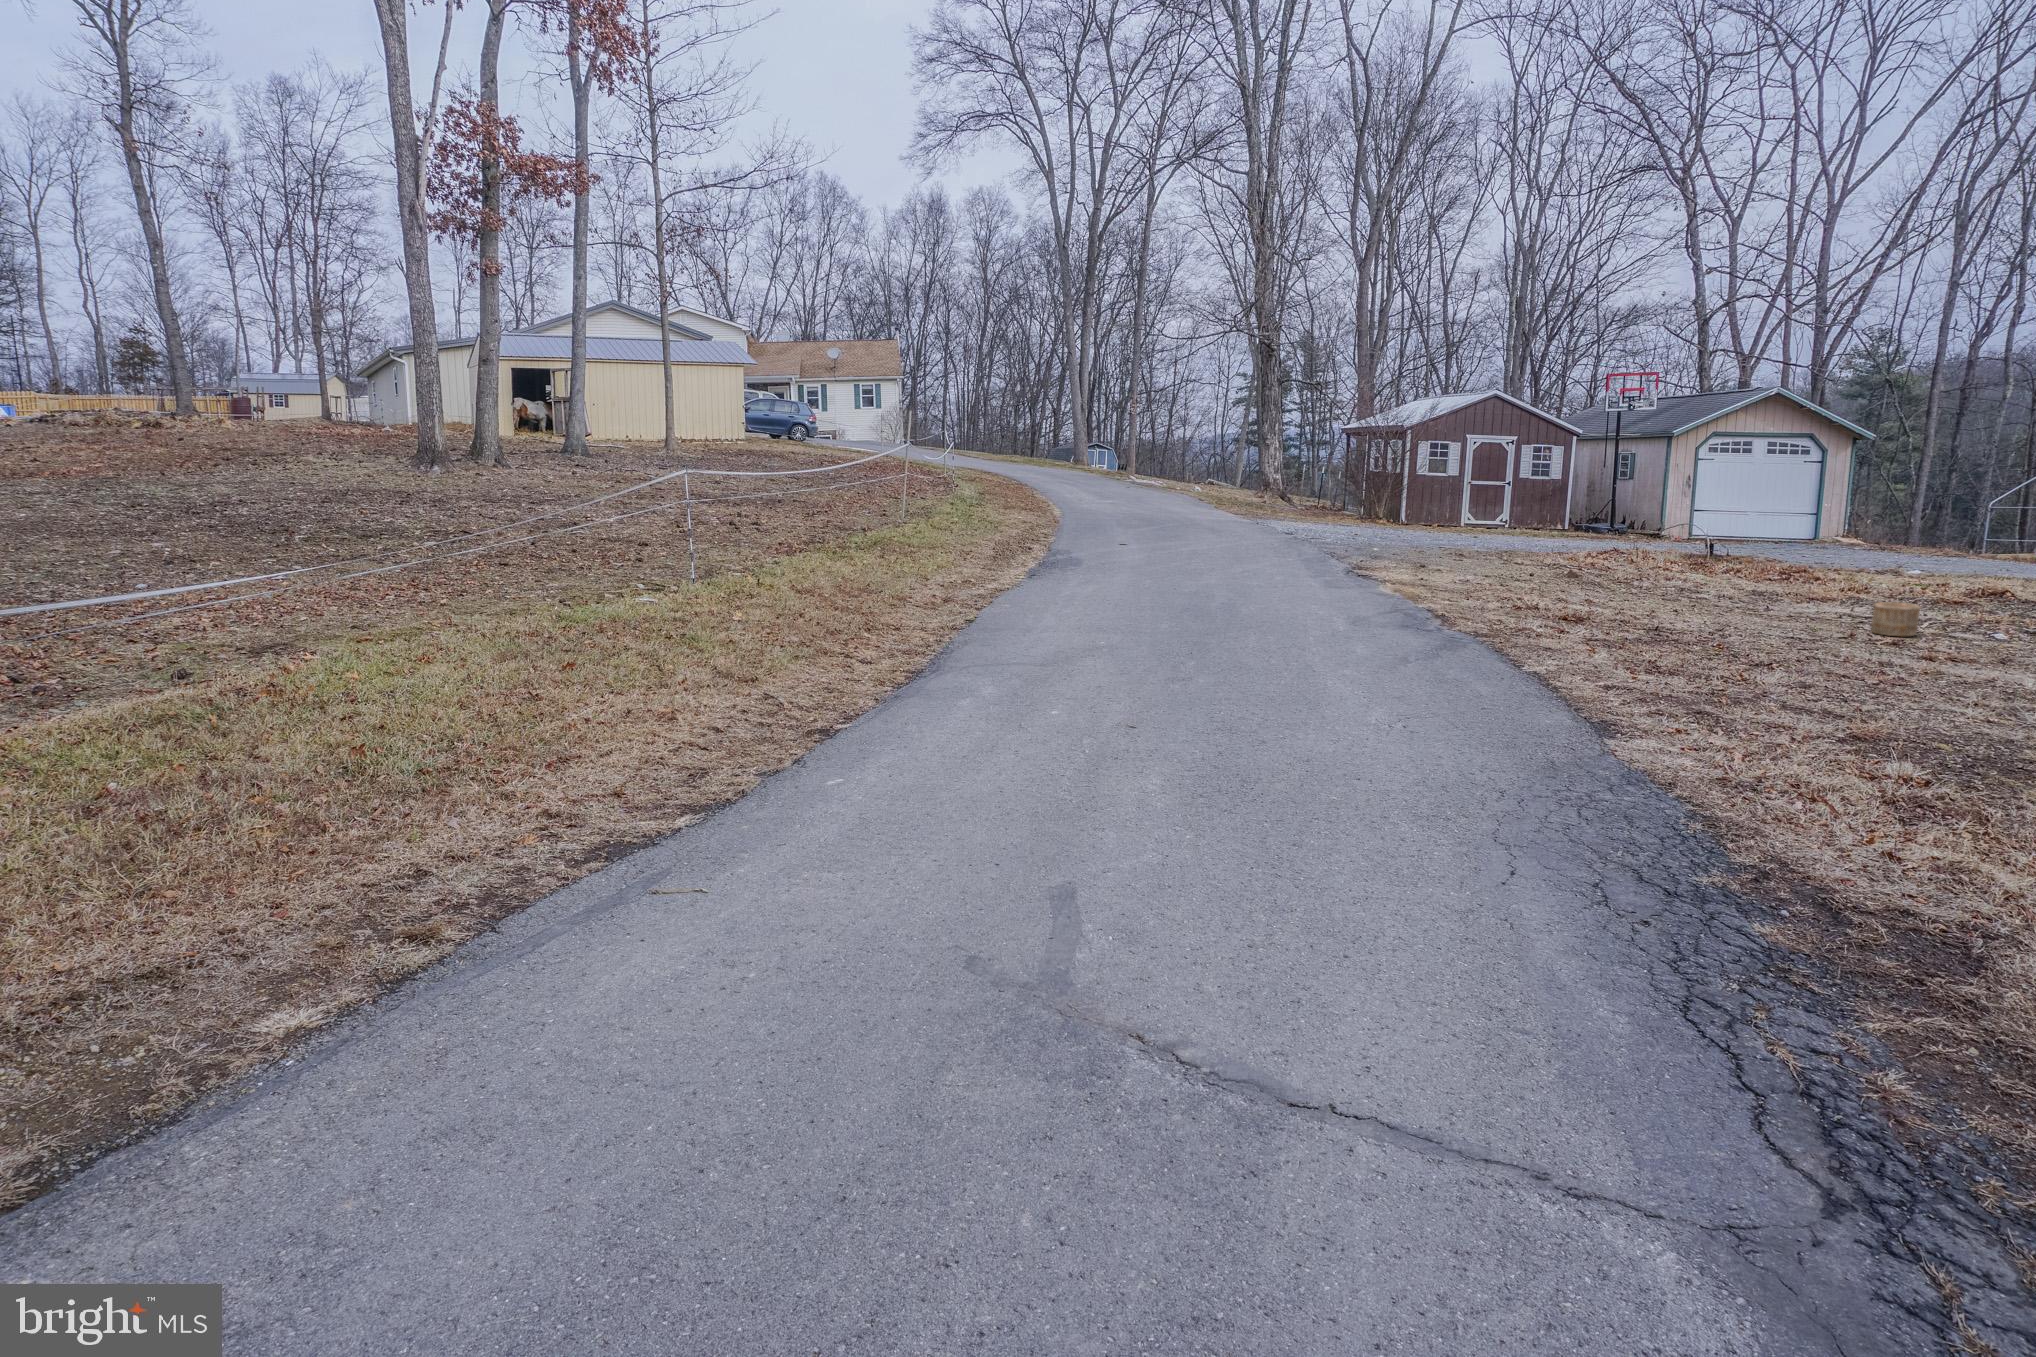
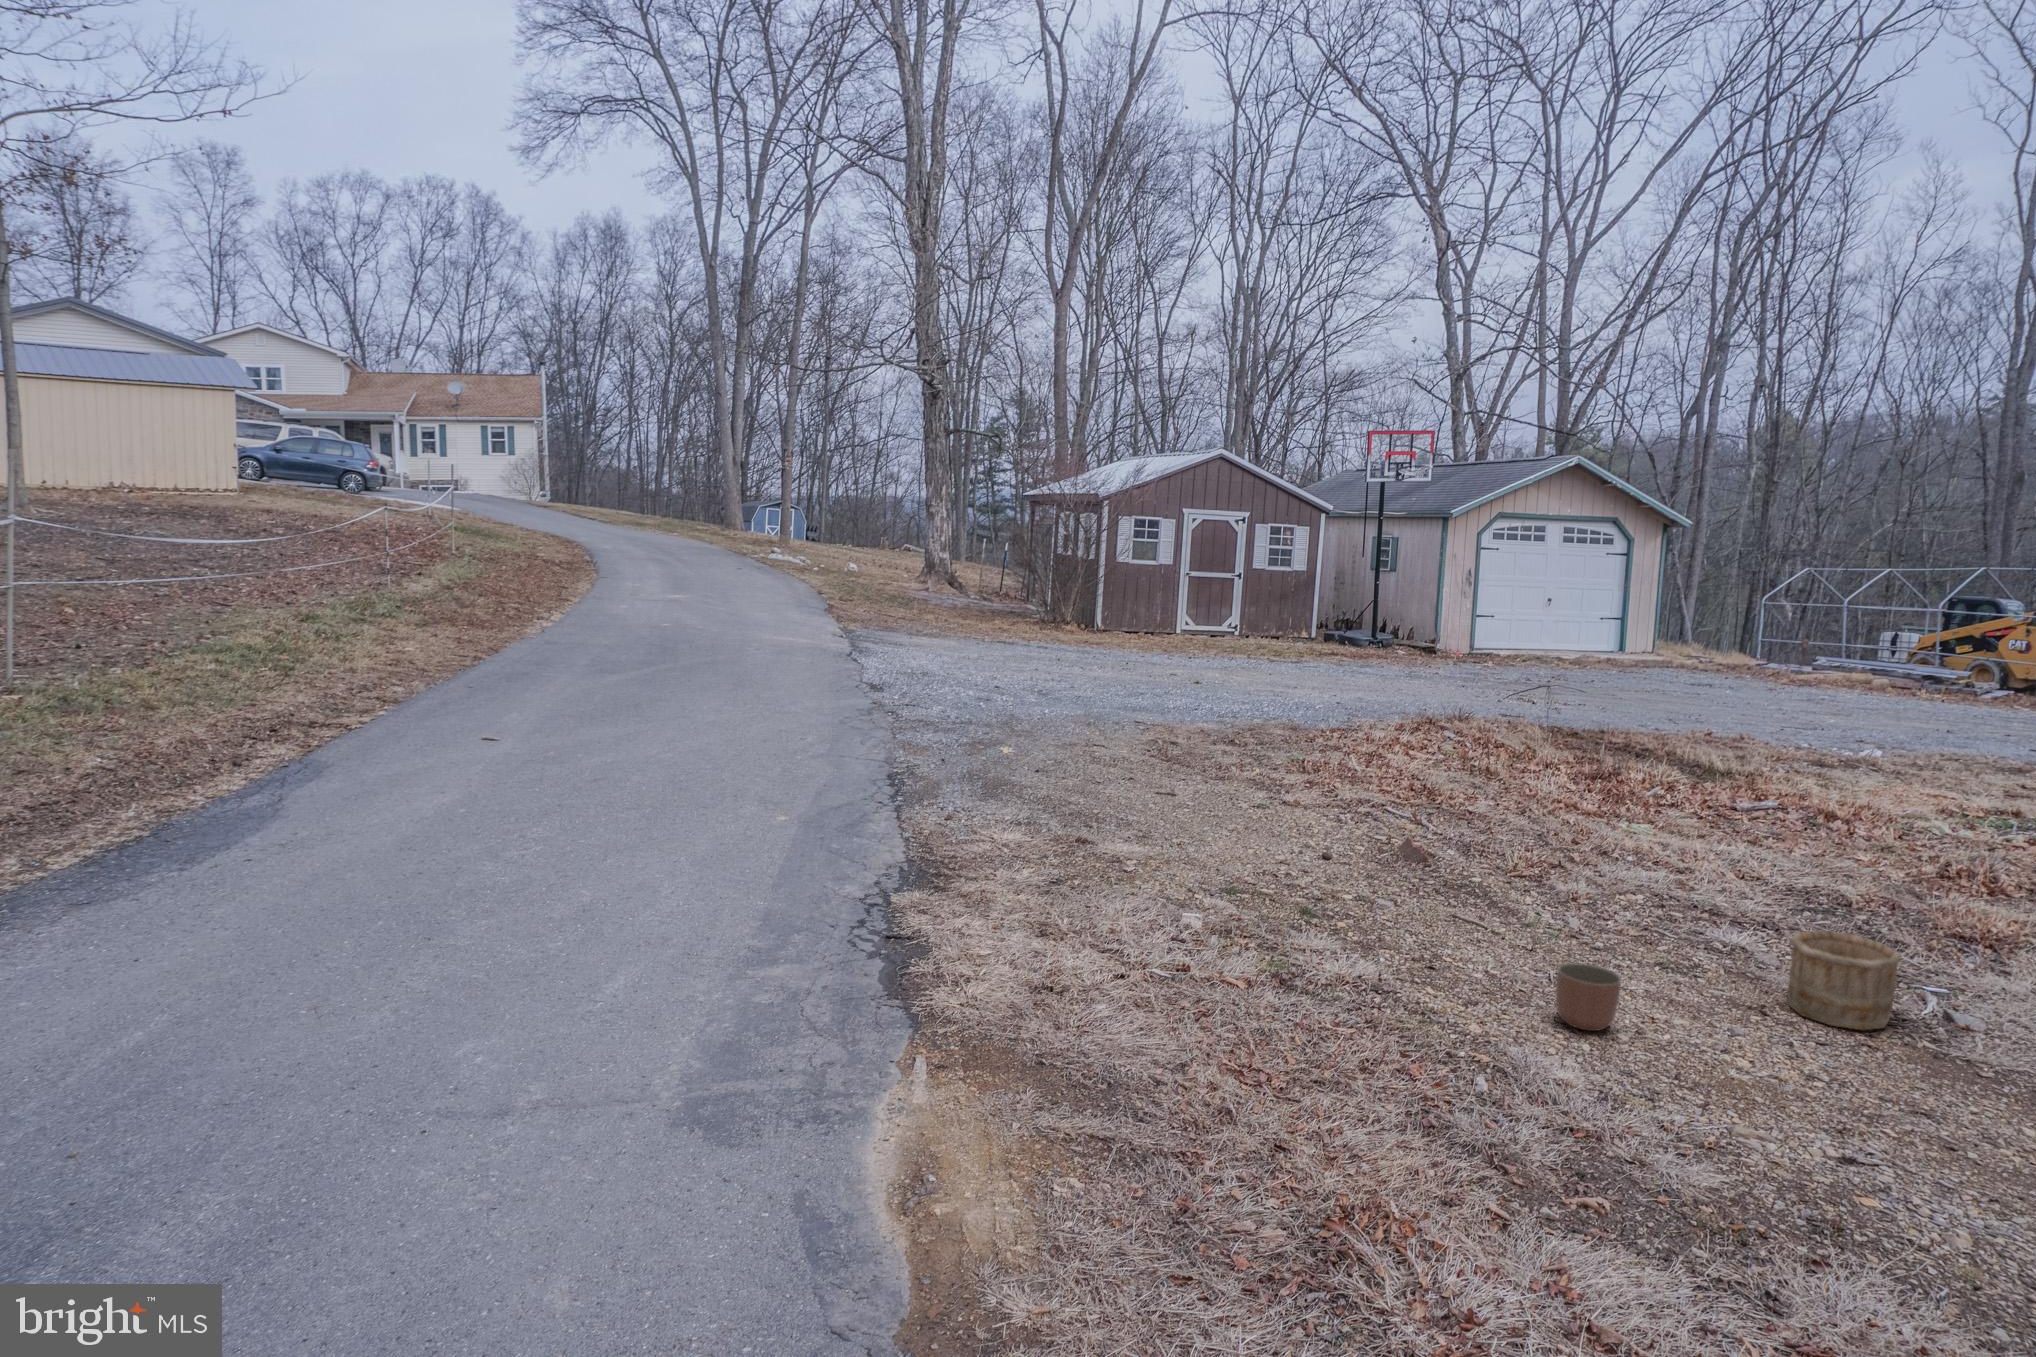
planter: none [1766,610,1795,634] -> present [1556,963,1621,1031]

